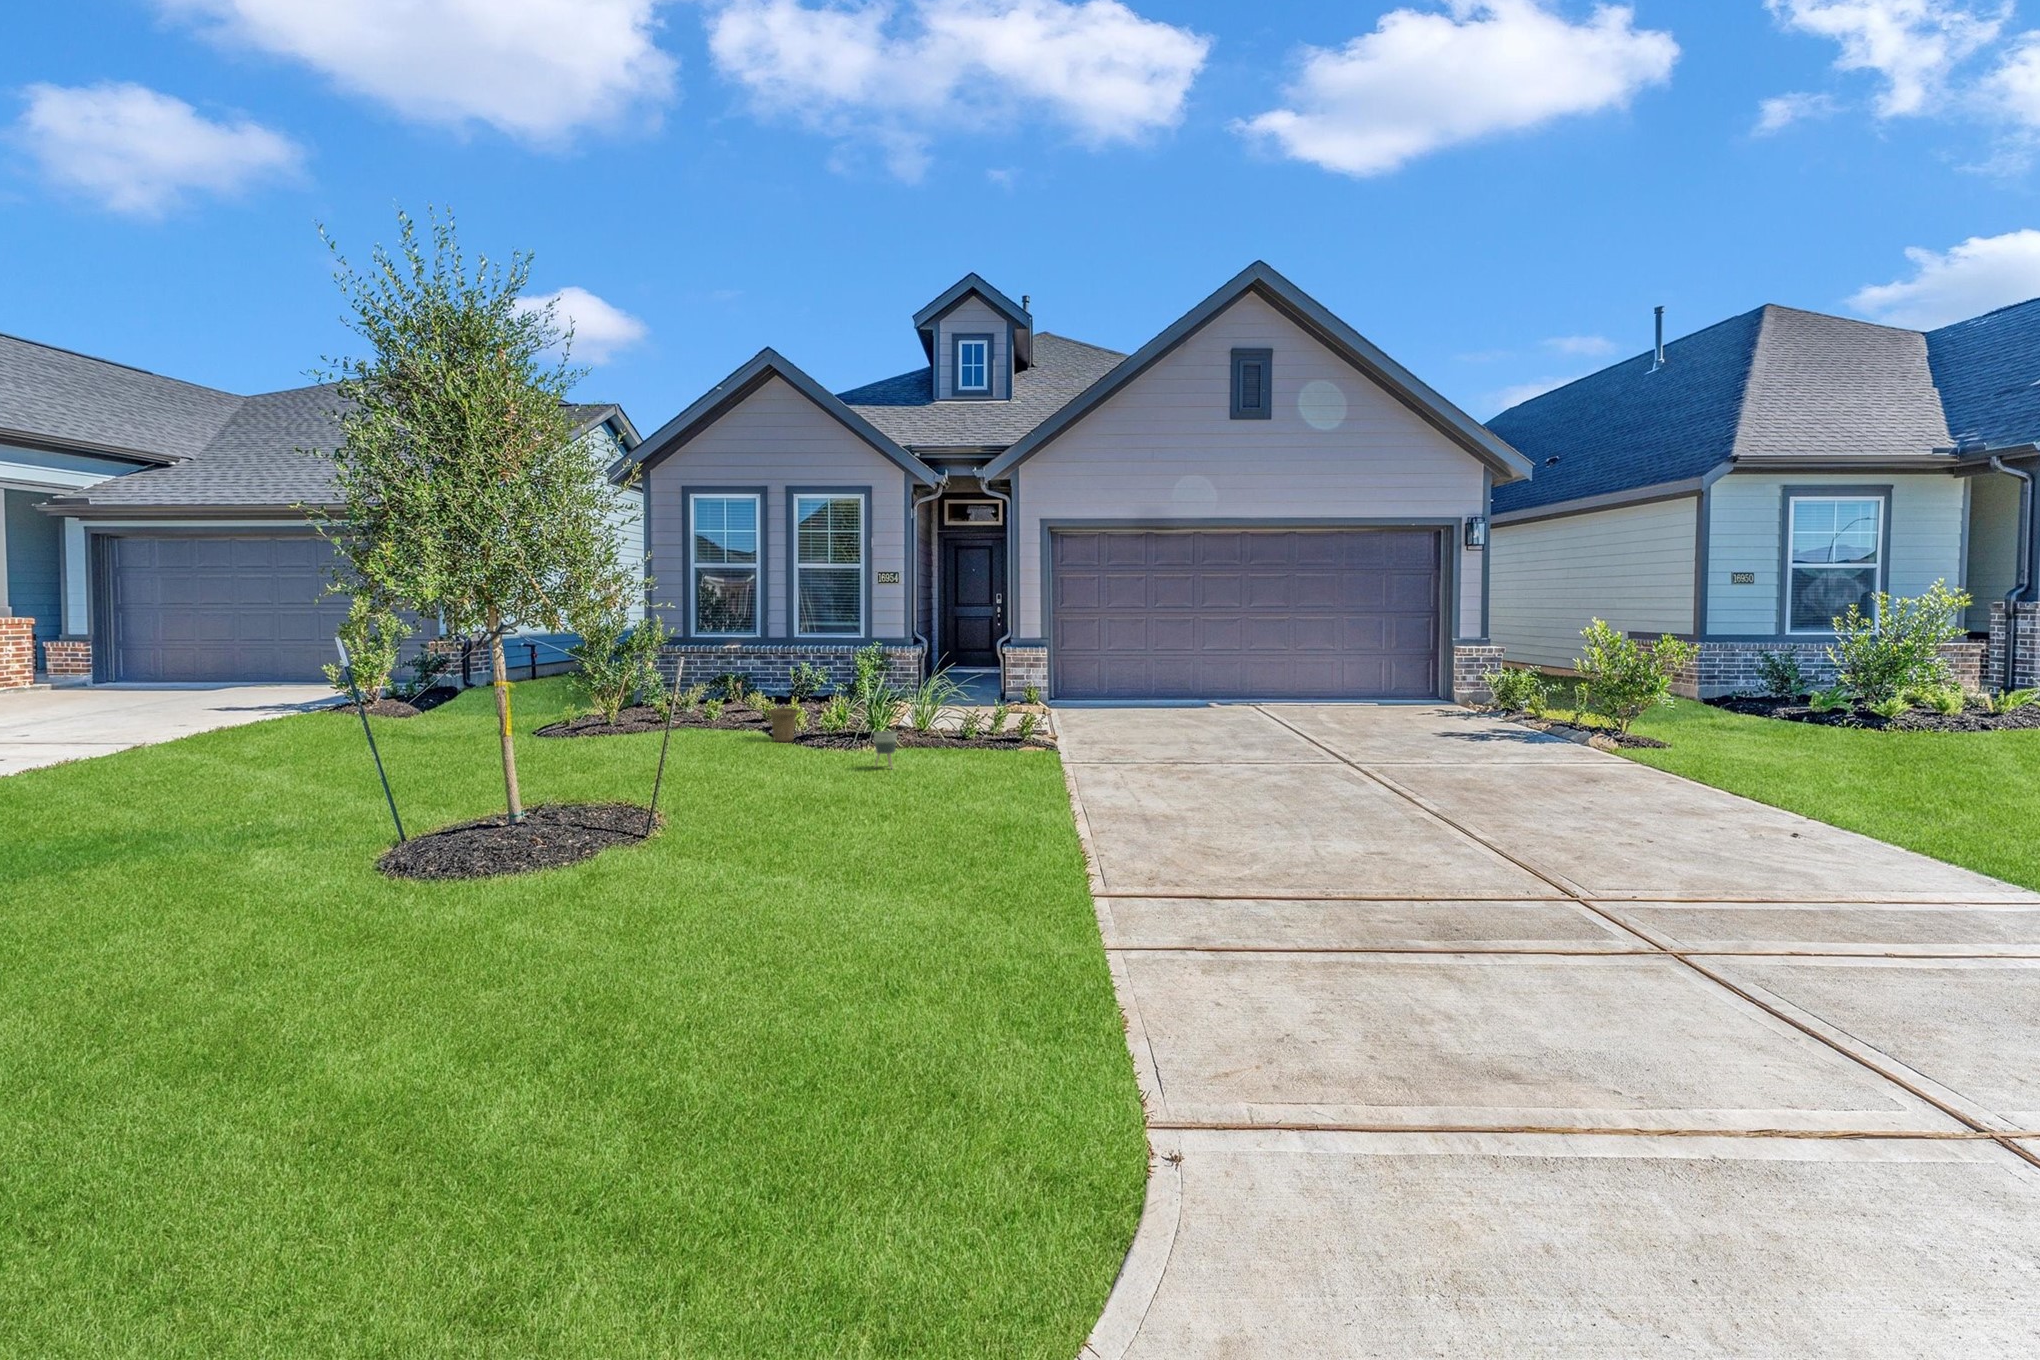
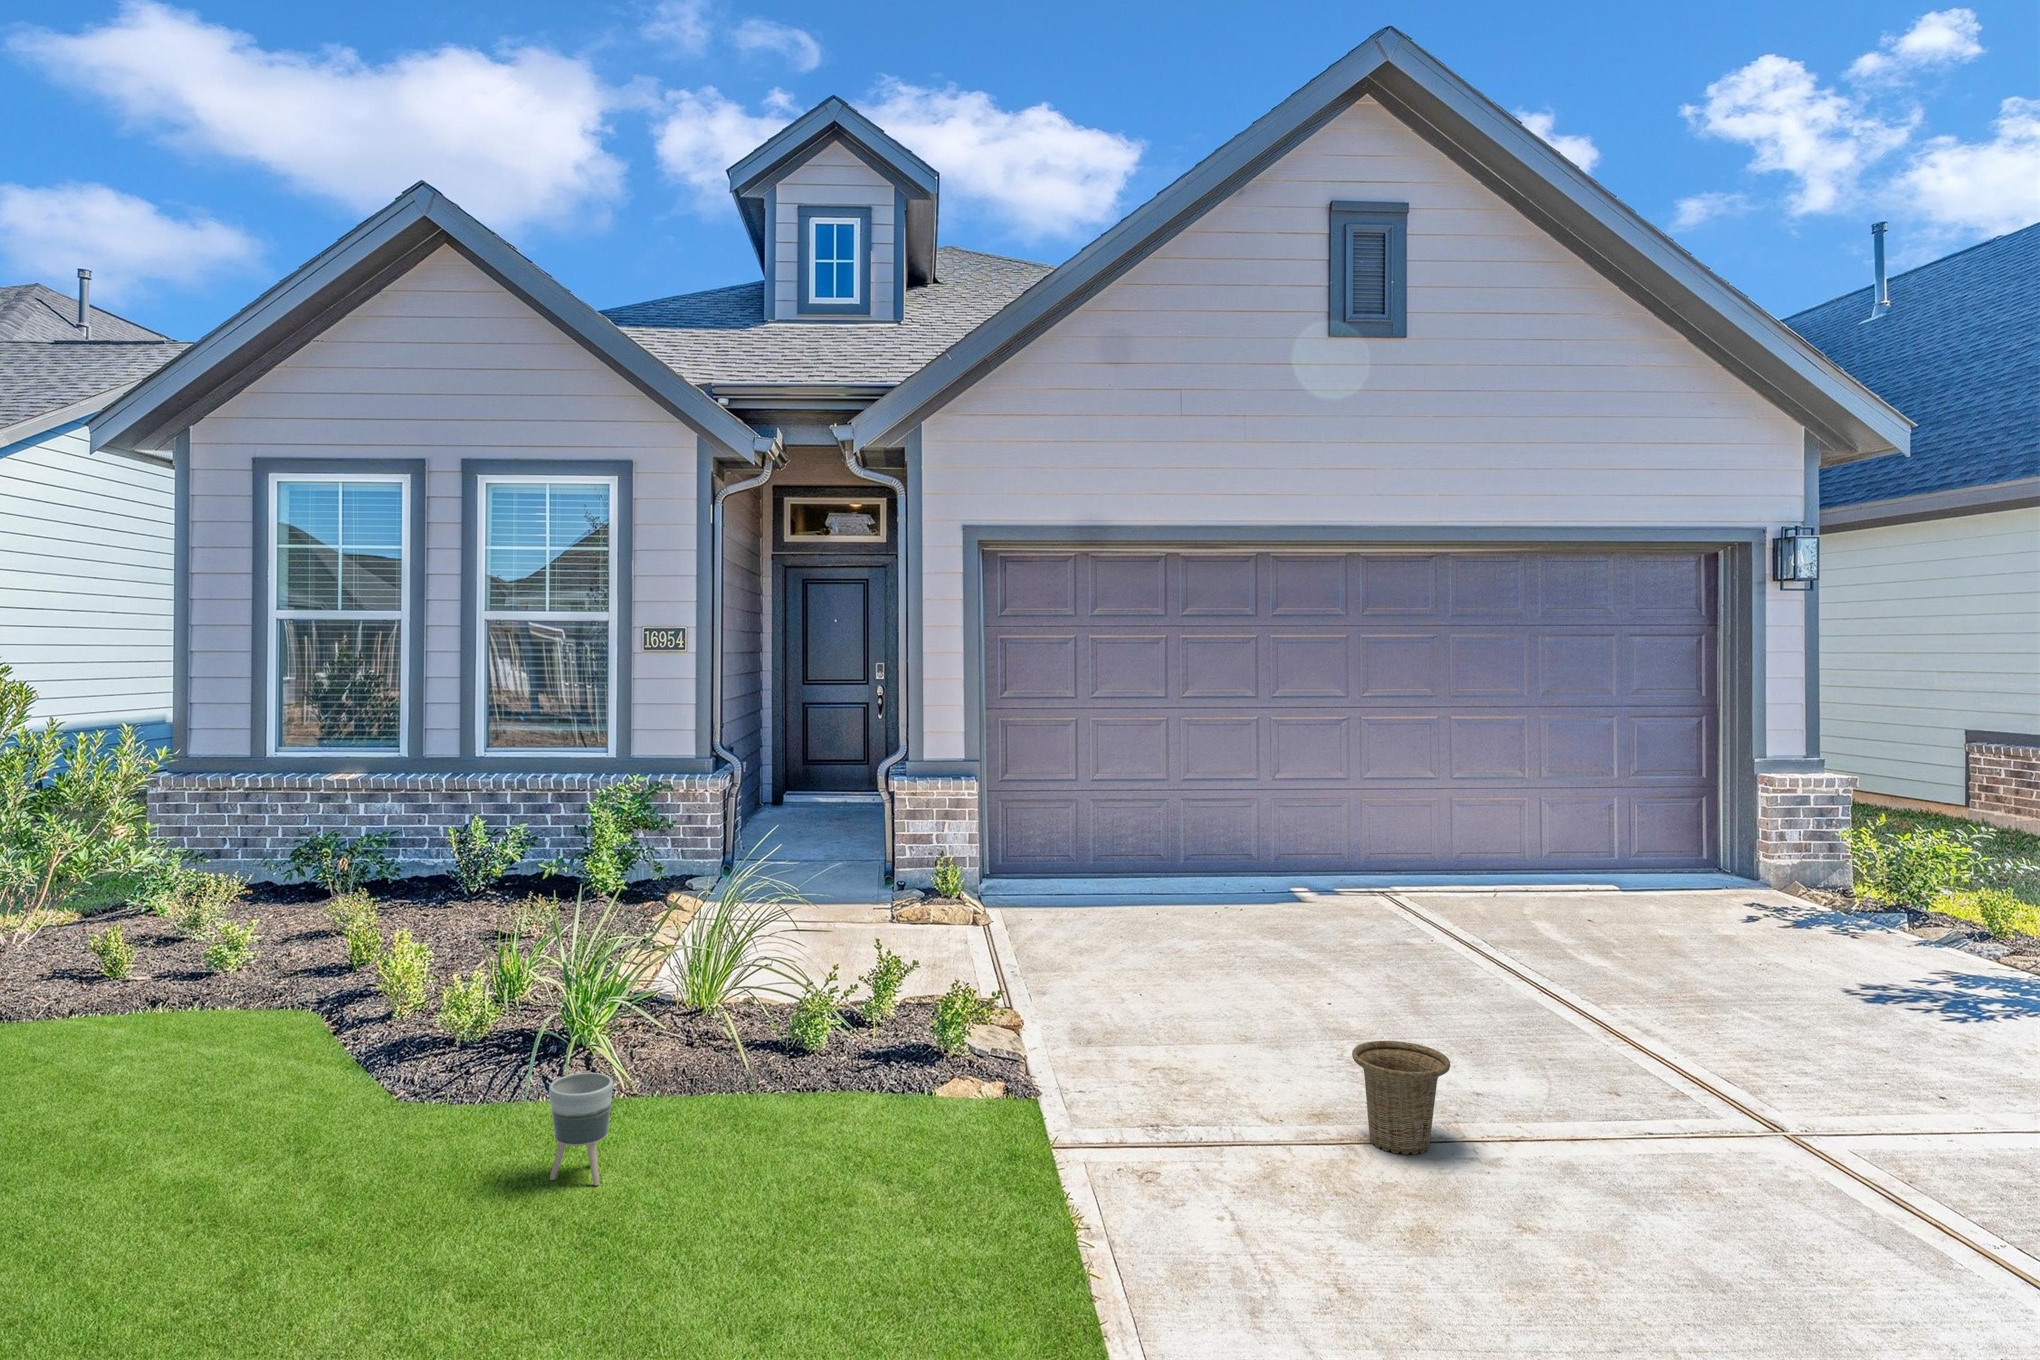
basket: present [767,708,799,742] -> present [1352,1041,1450,1155]

